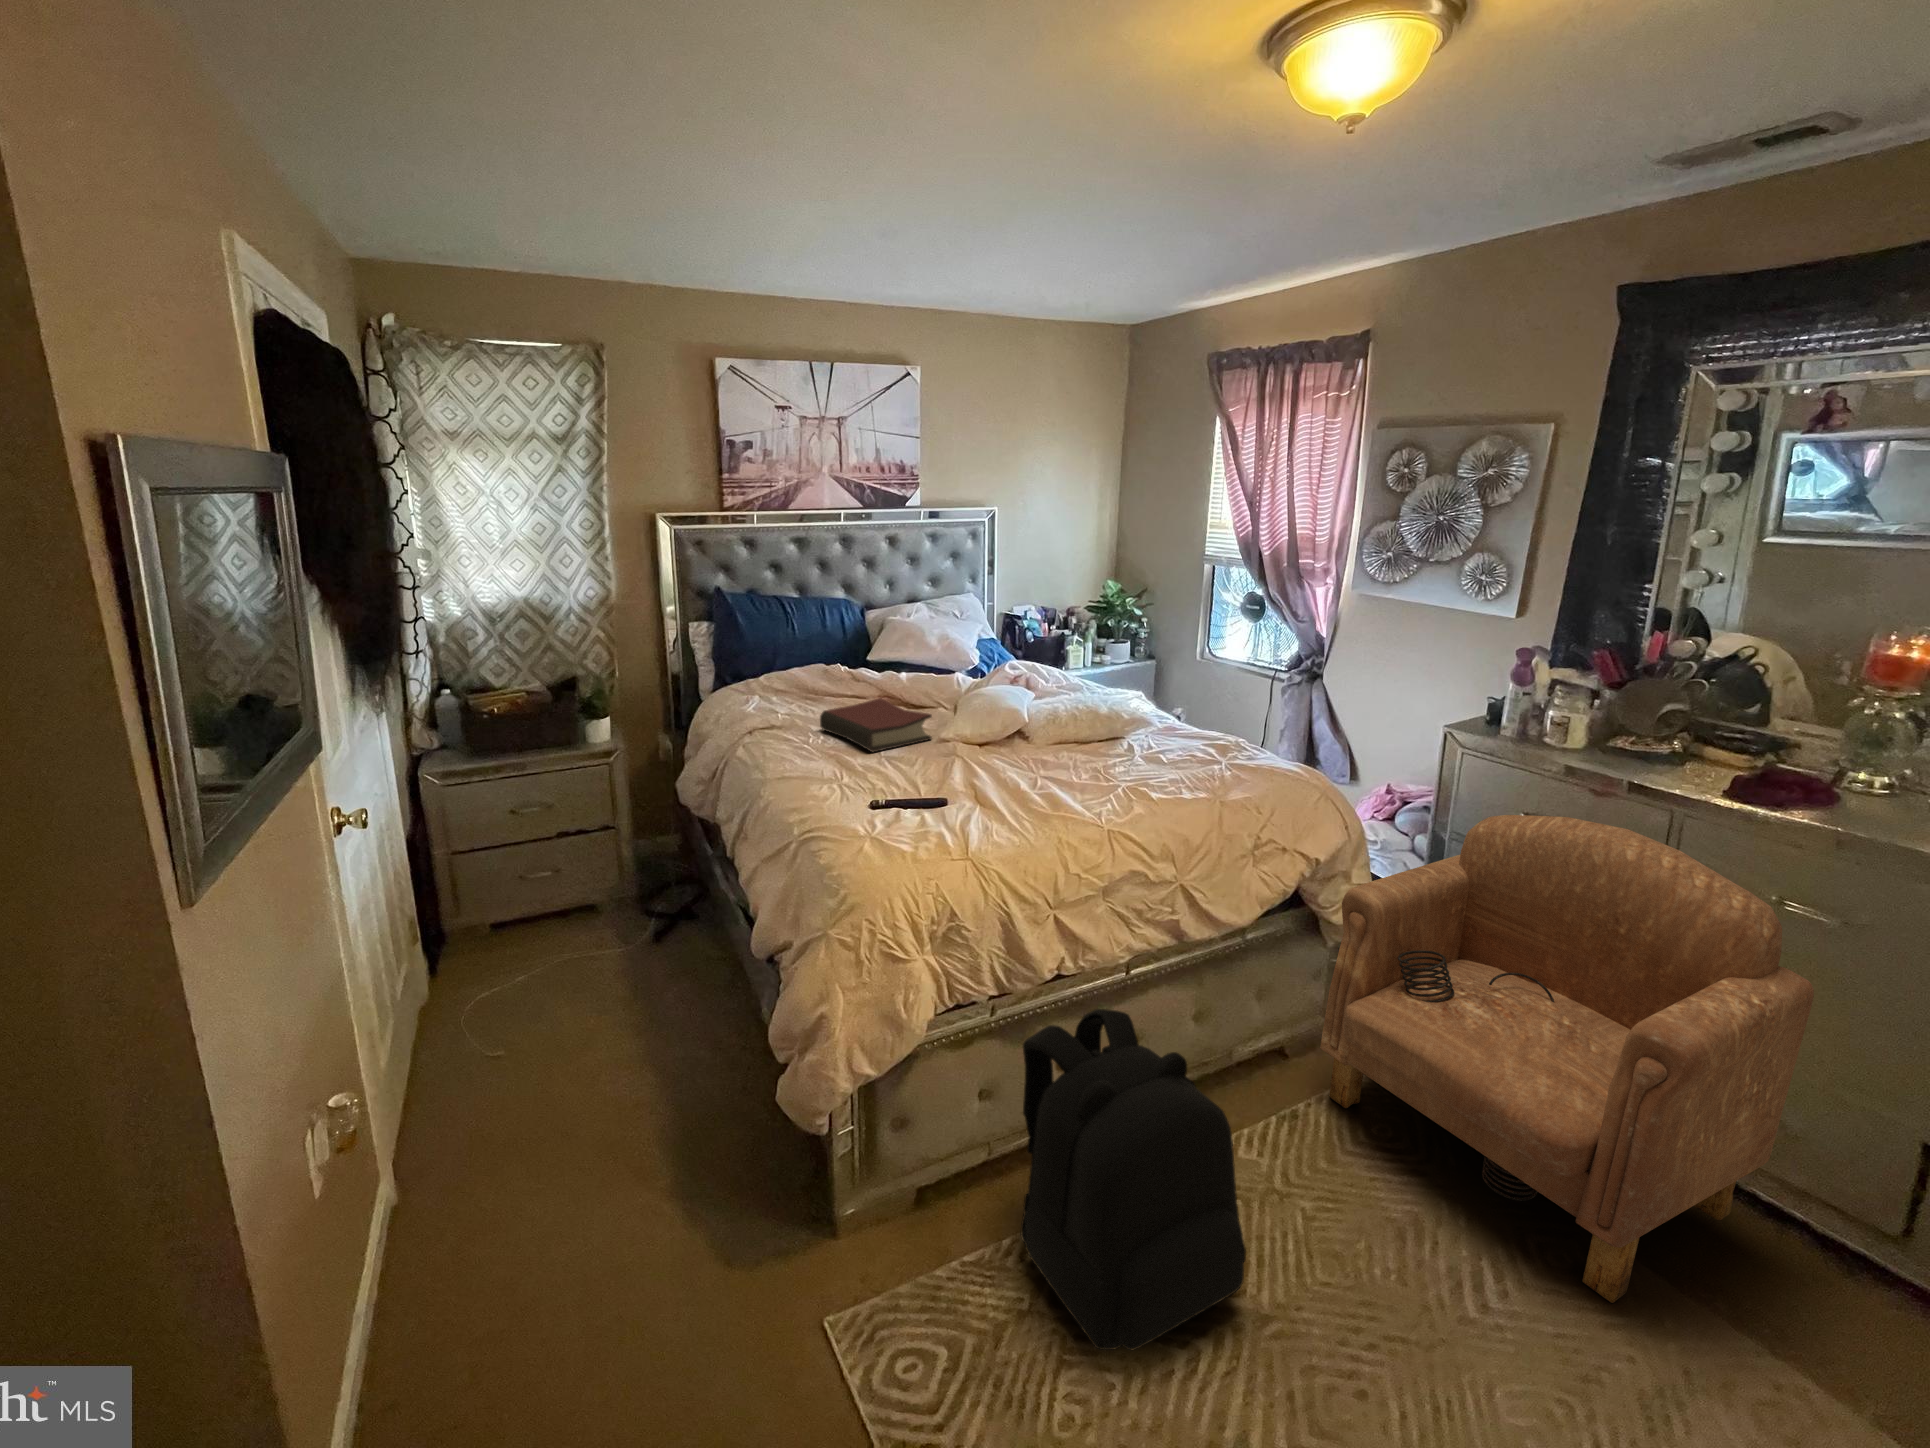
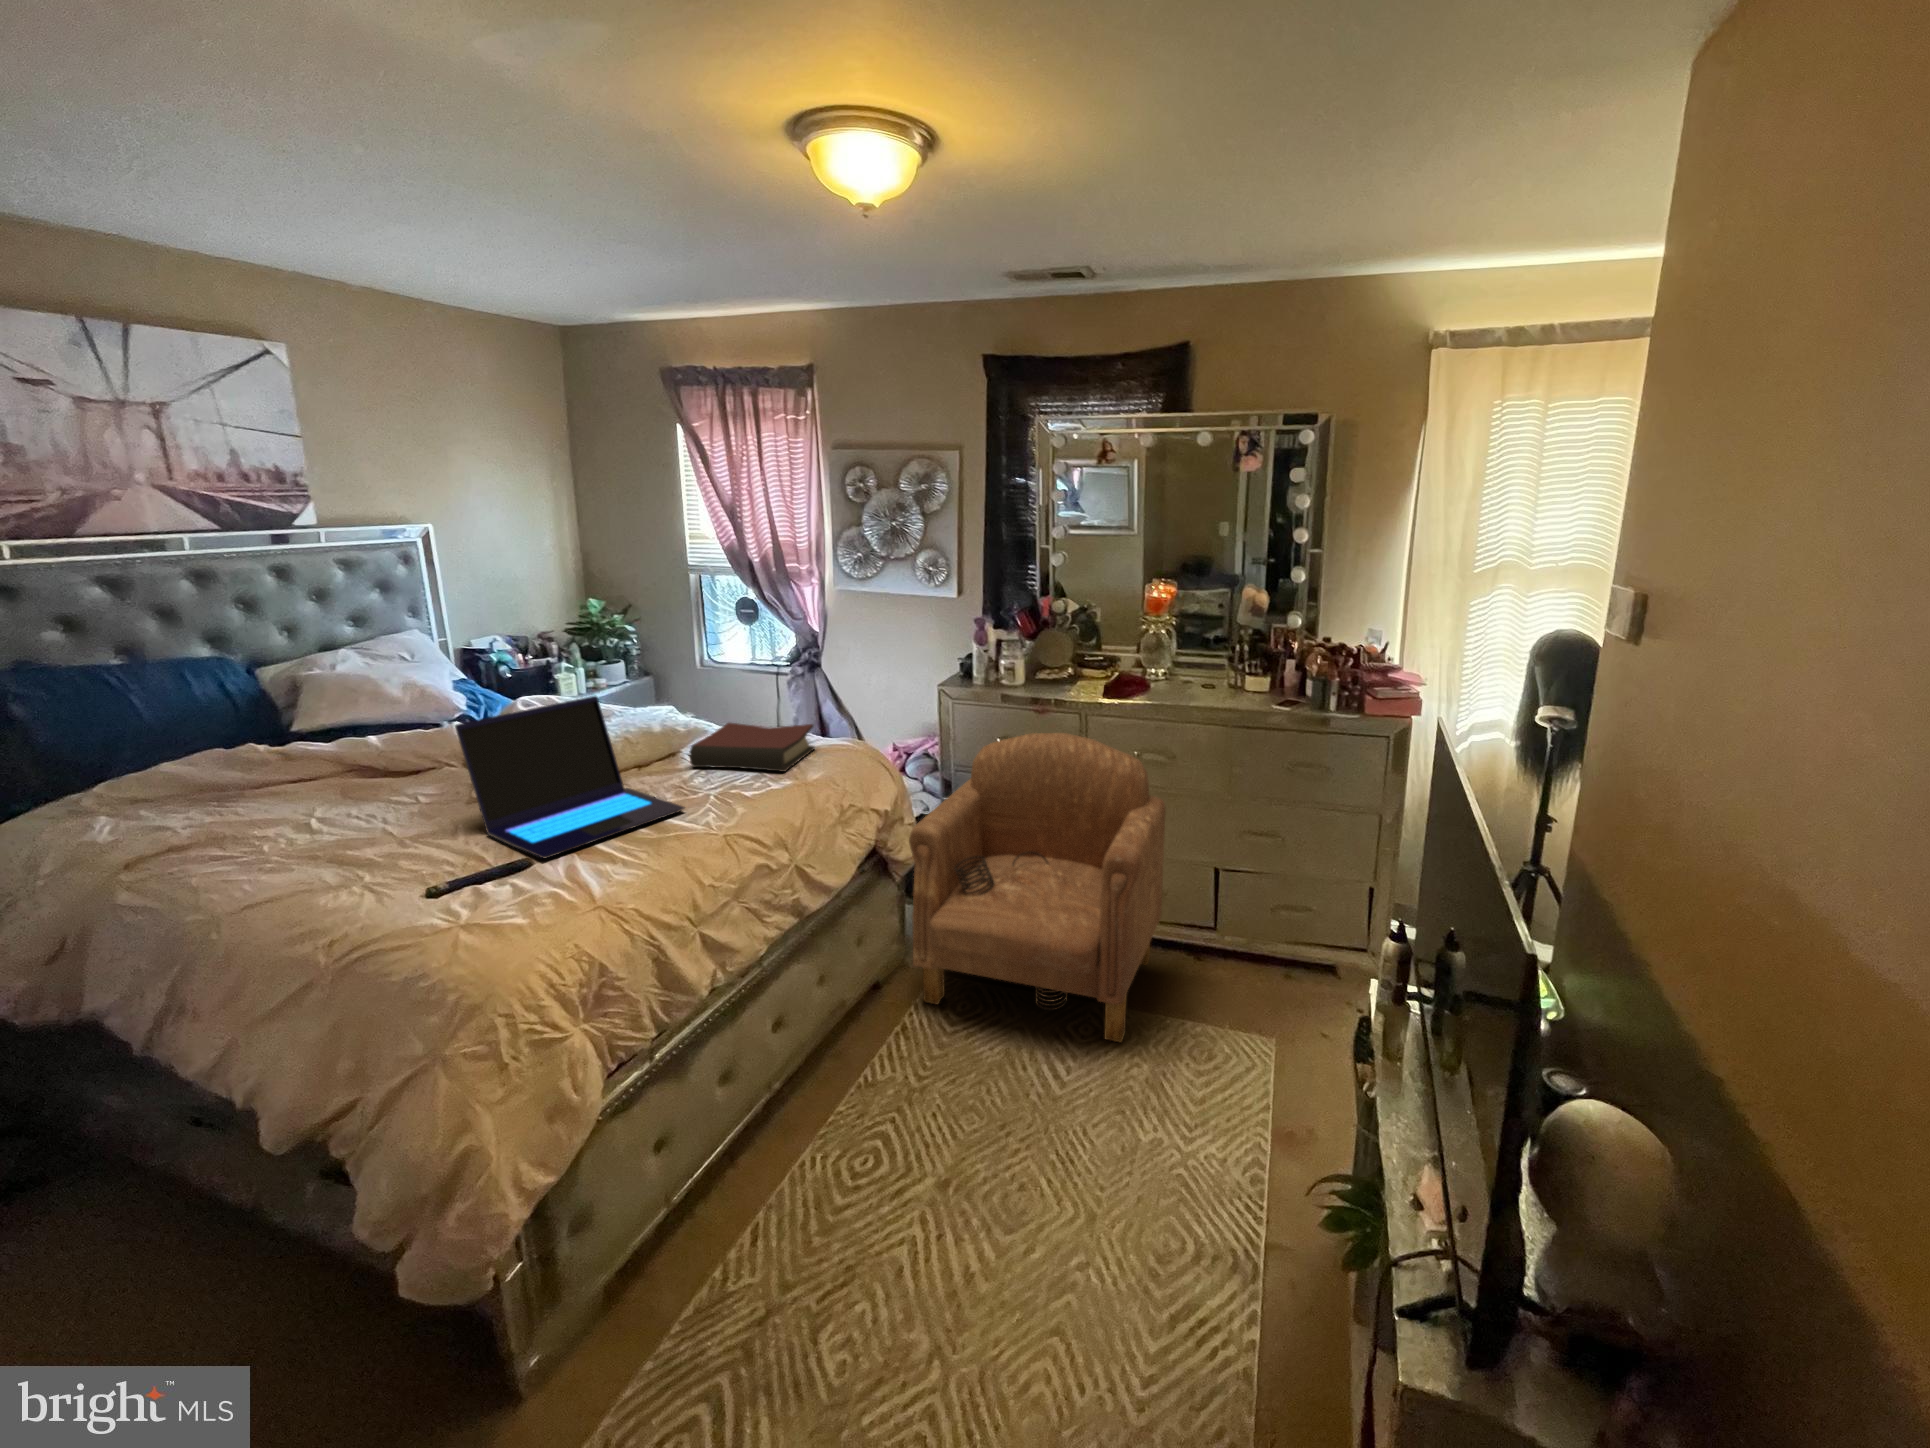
laptop: none [927,670,1087,804] -> present [455,696,684,858]
hardback book: present [820,698,932,753] -> present [690,723,815,772]
backpack: present [1021,1009,1246,1350] -> none [696,997,929,1299]

